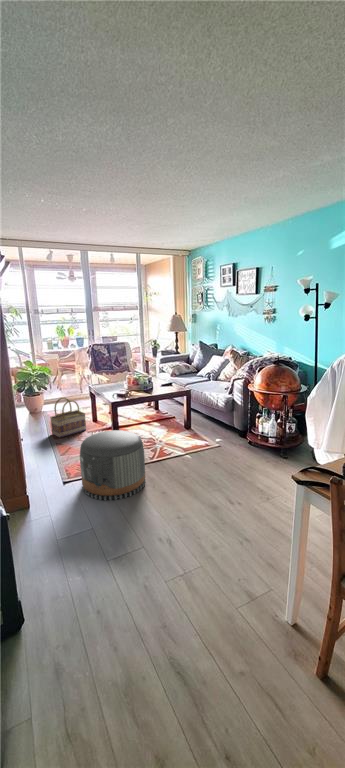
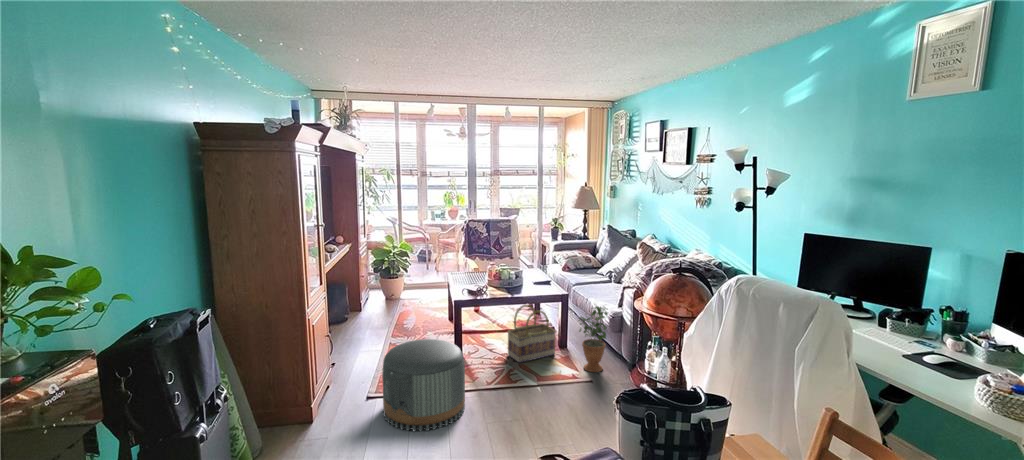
potted plant: none [206,392,227,442] -> present [579,306,608,372]
basket: present [50,398,86,438] -> present [508,305,556,363]

